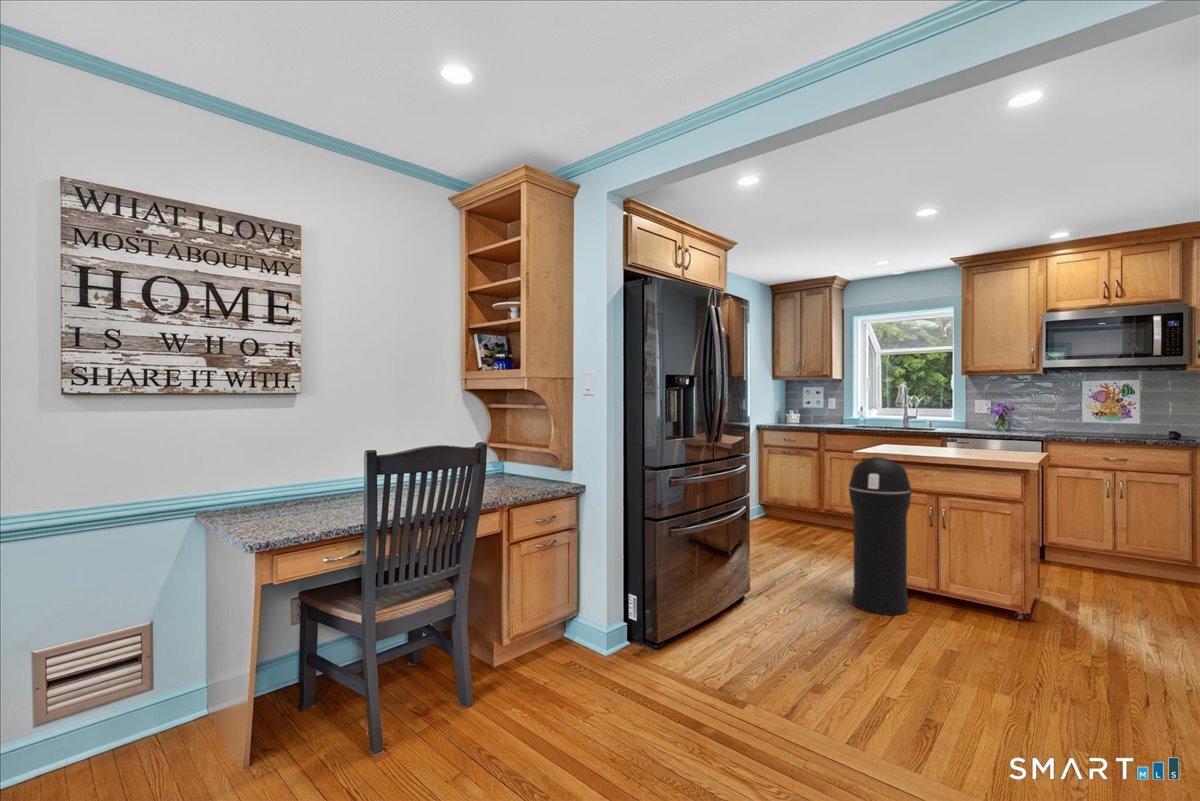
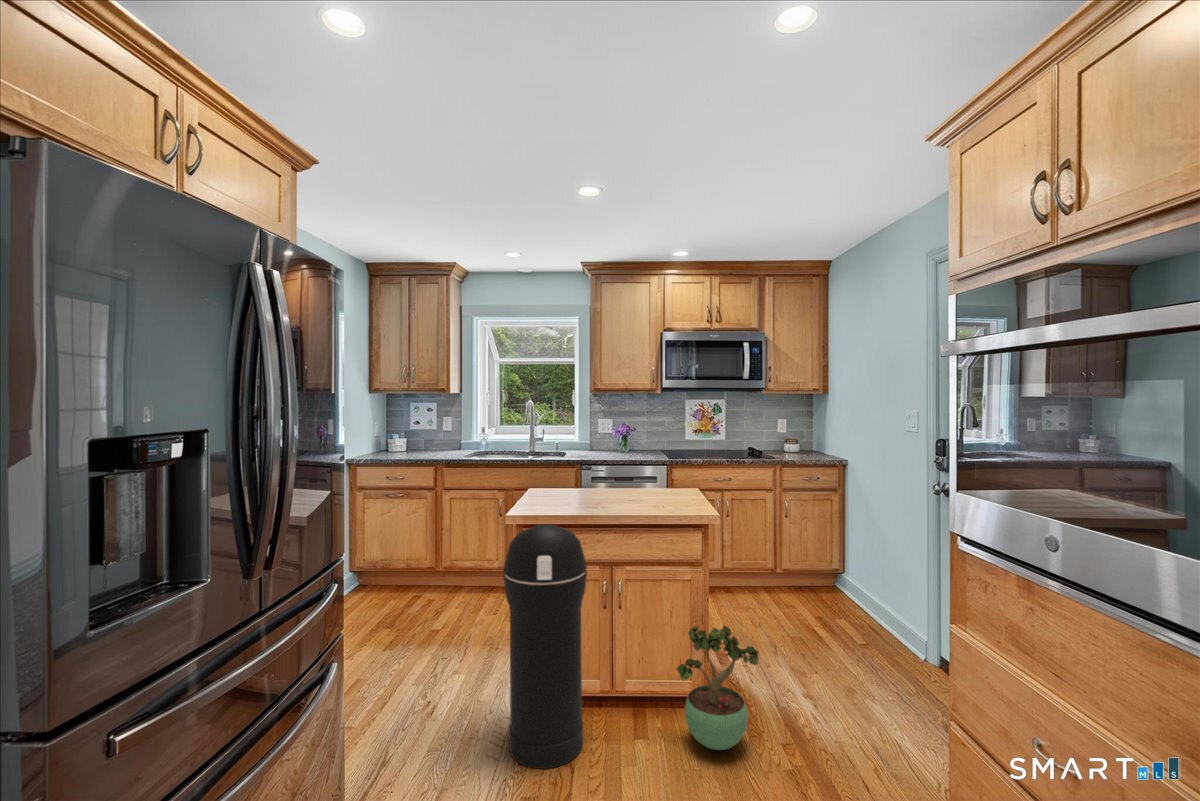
potted plant: none [986,542,1060,639] -> present [677,625,758,750]

